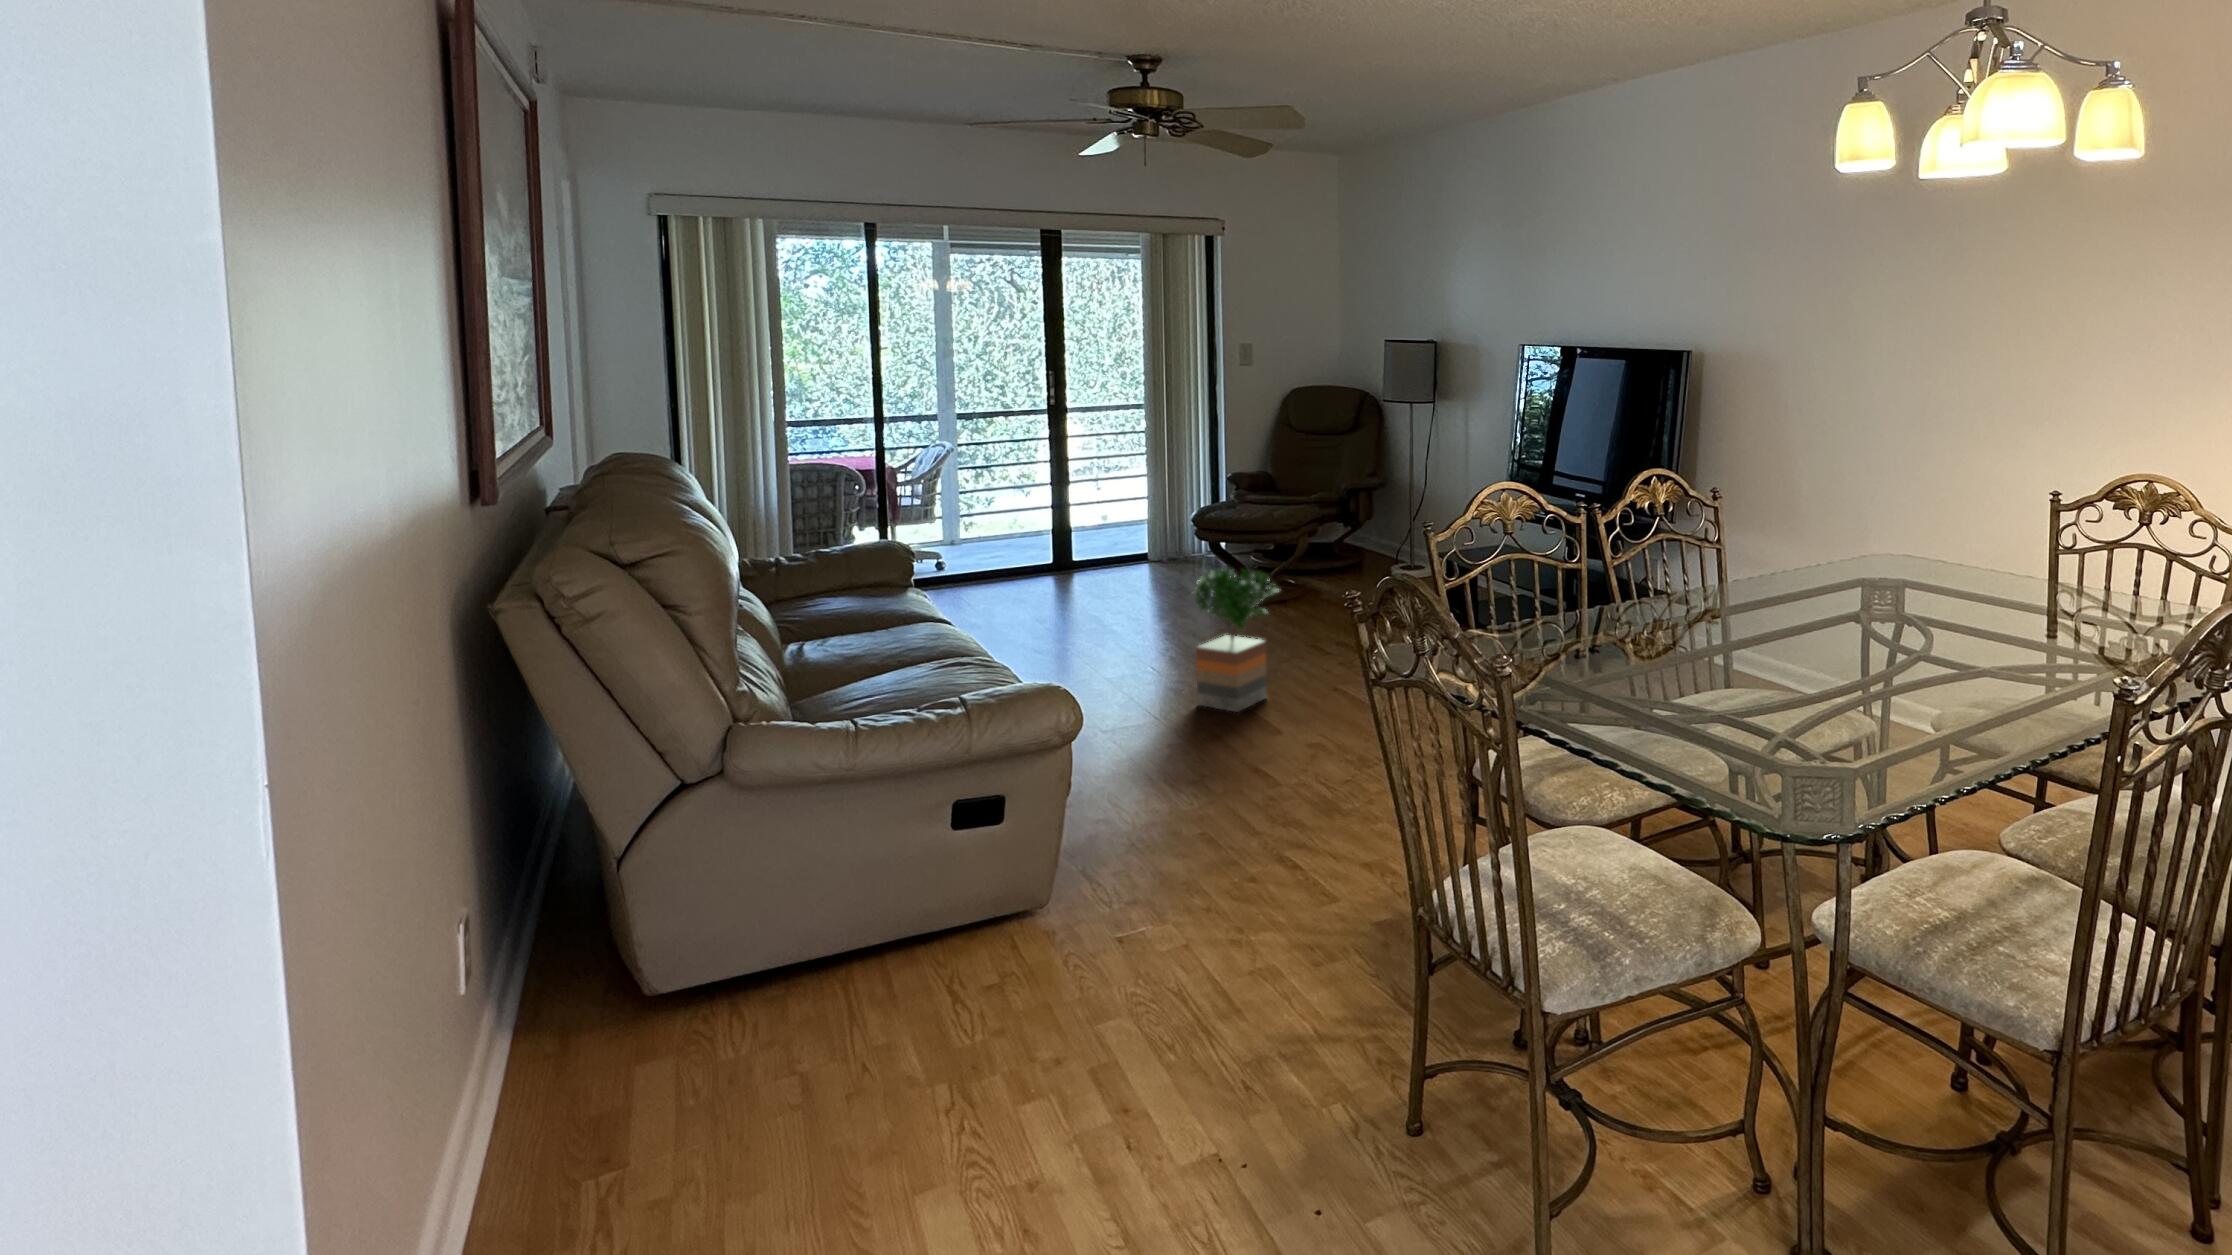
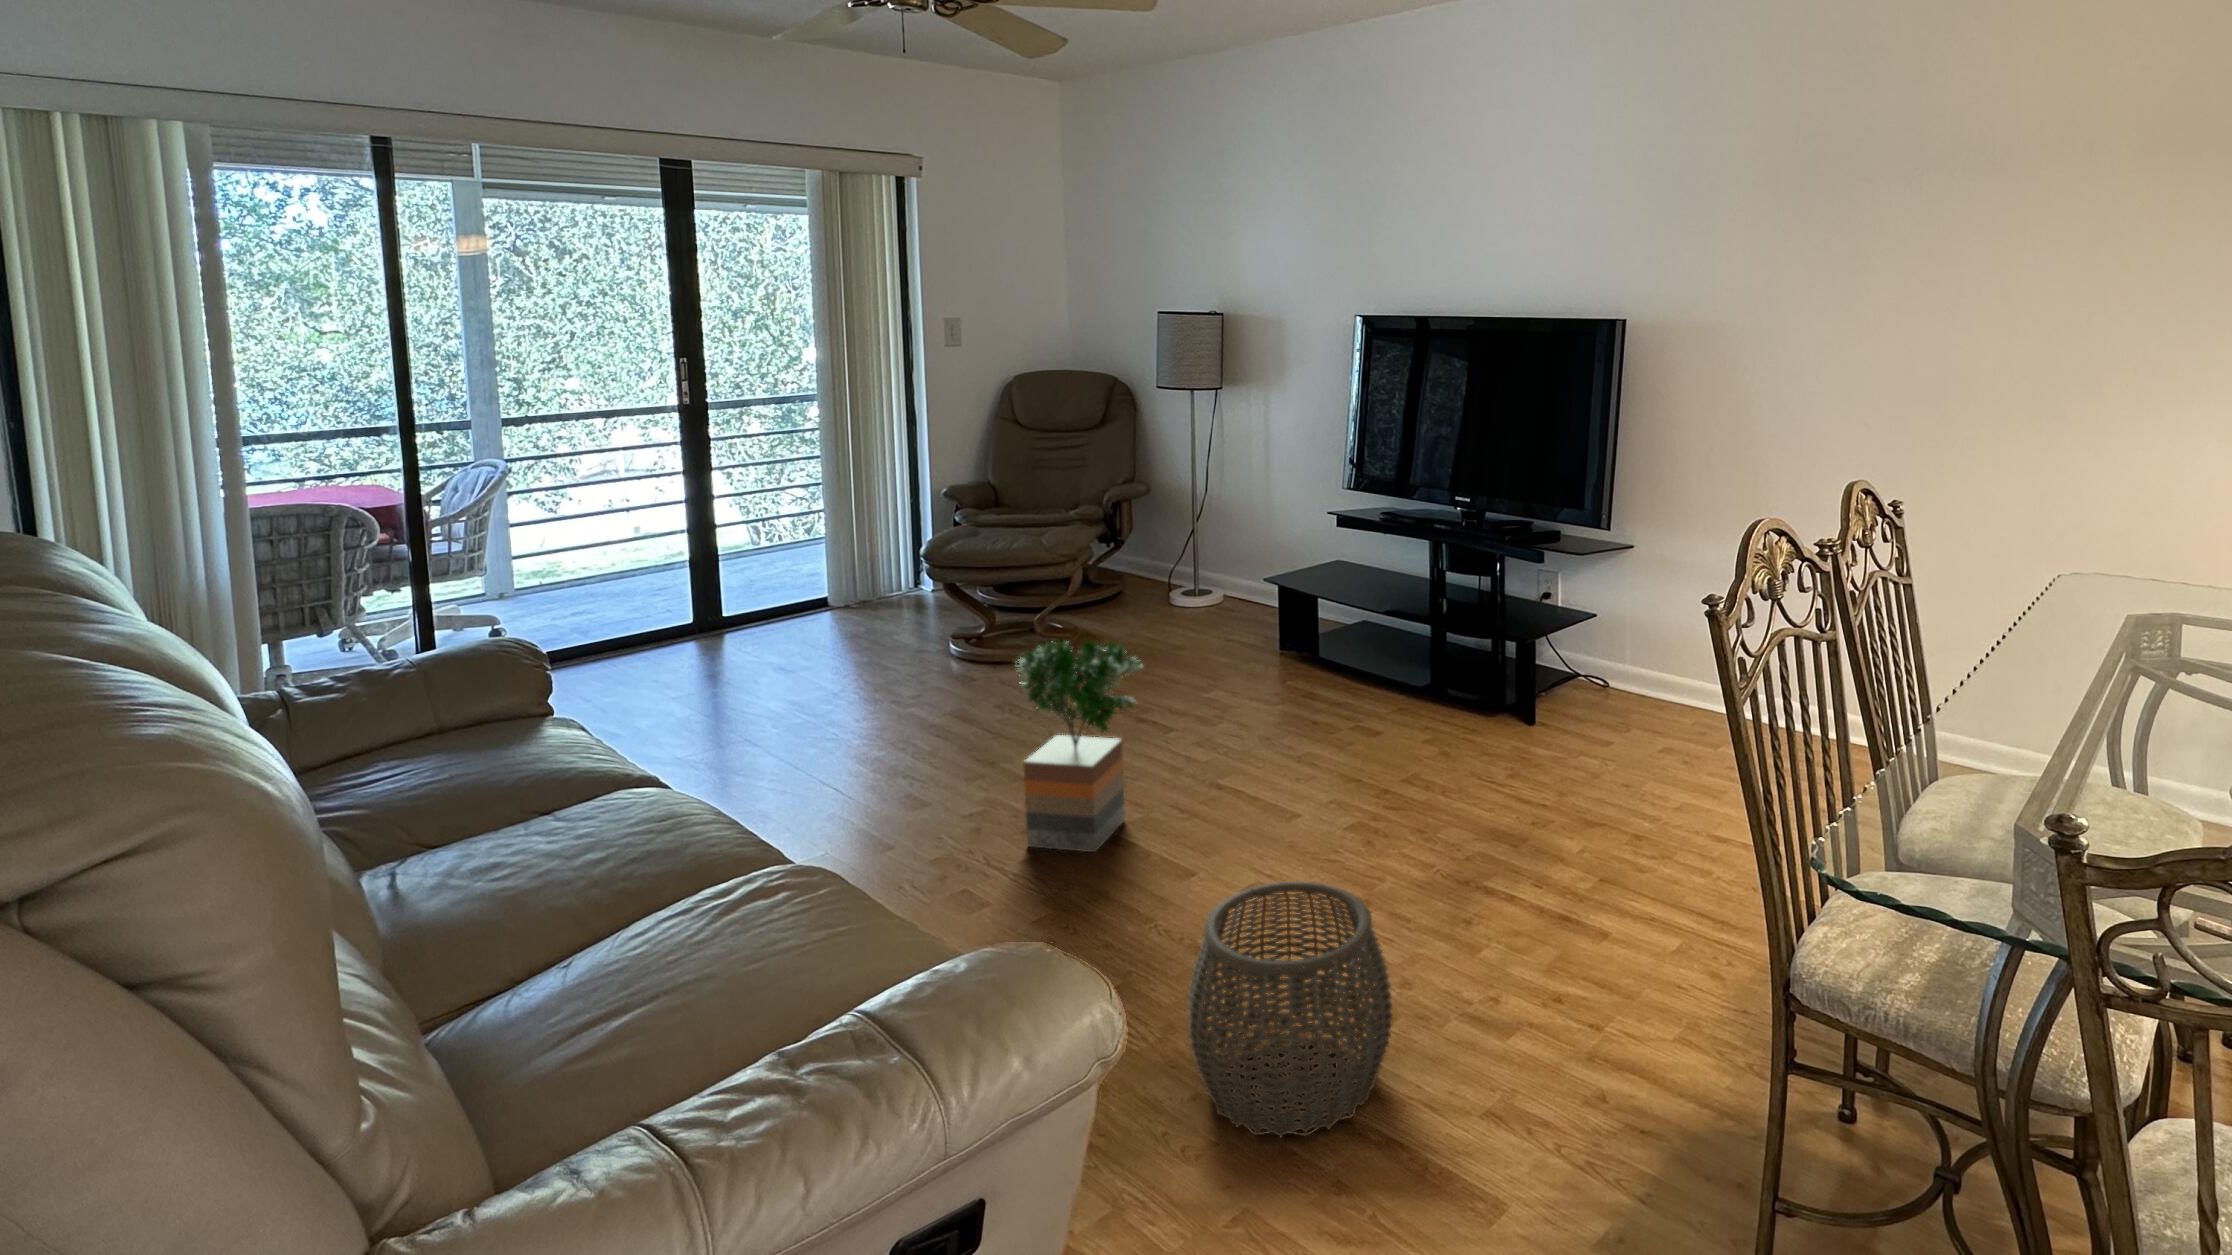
woven basket: none [1211,708,1338,848] -> present [1187,881,1393,1137]

